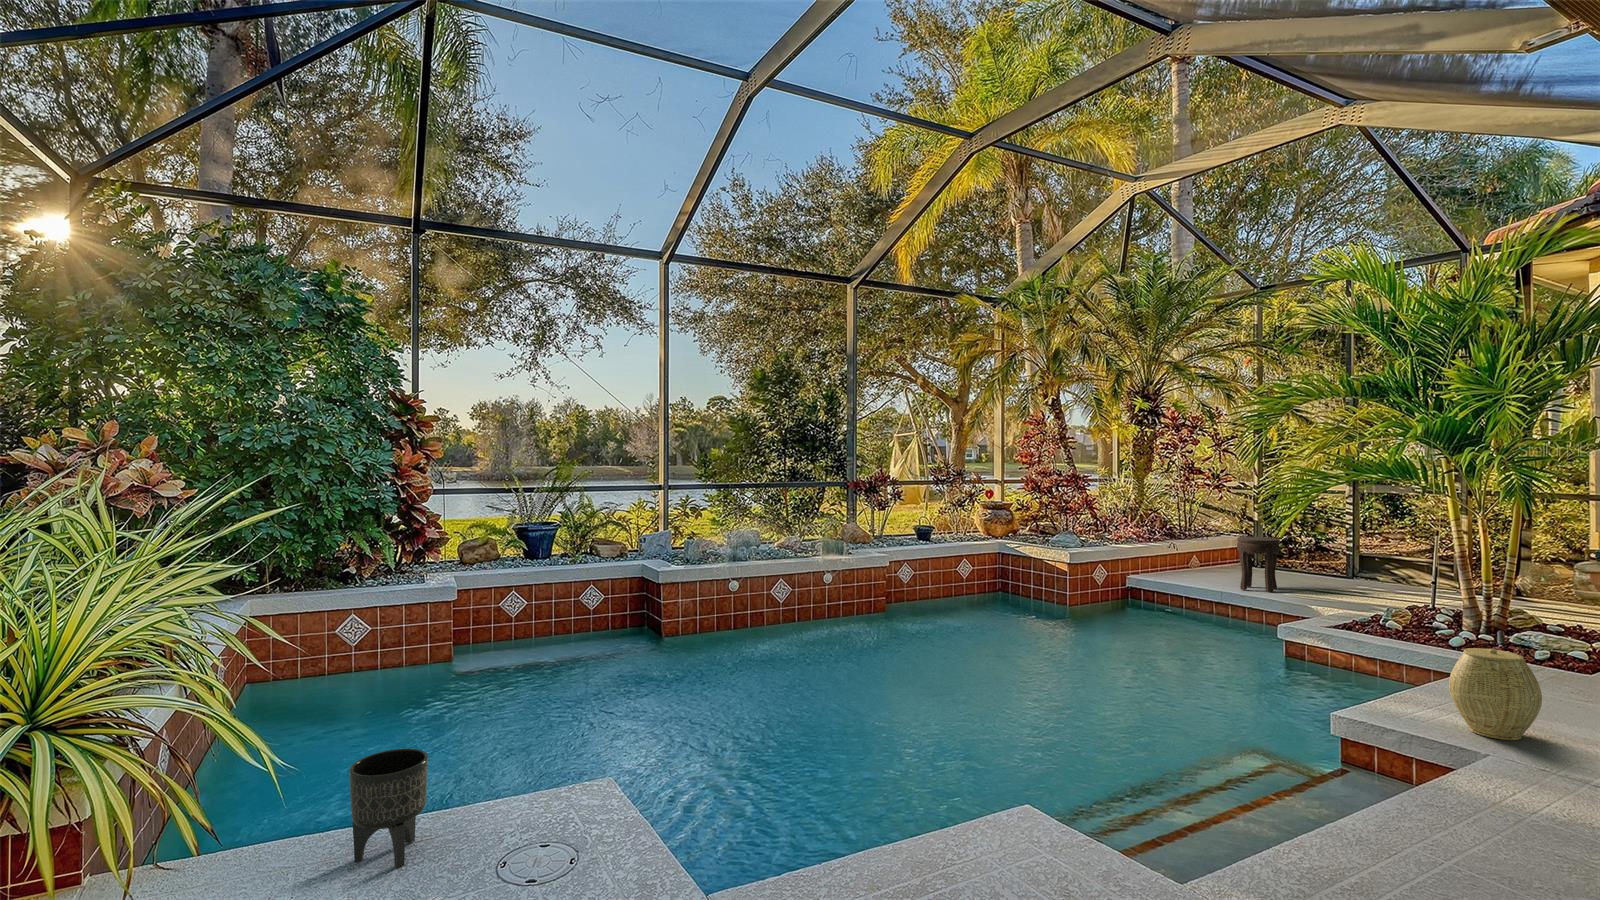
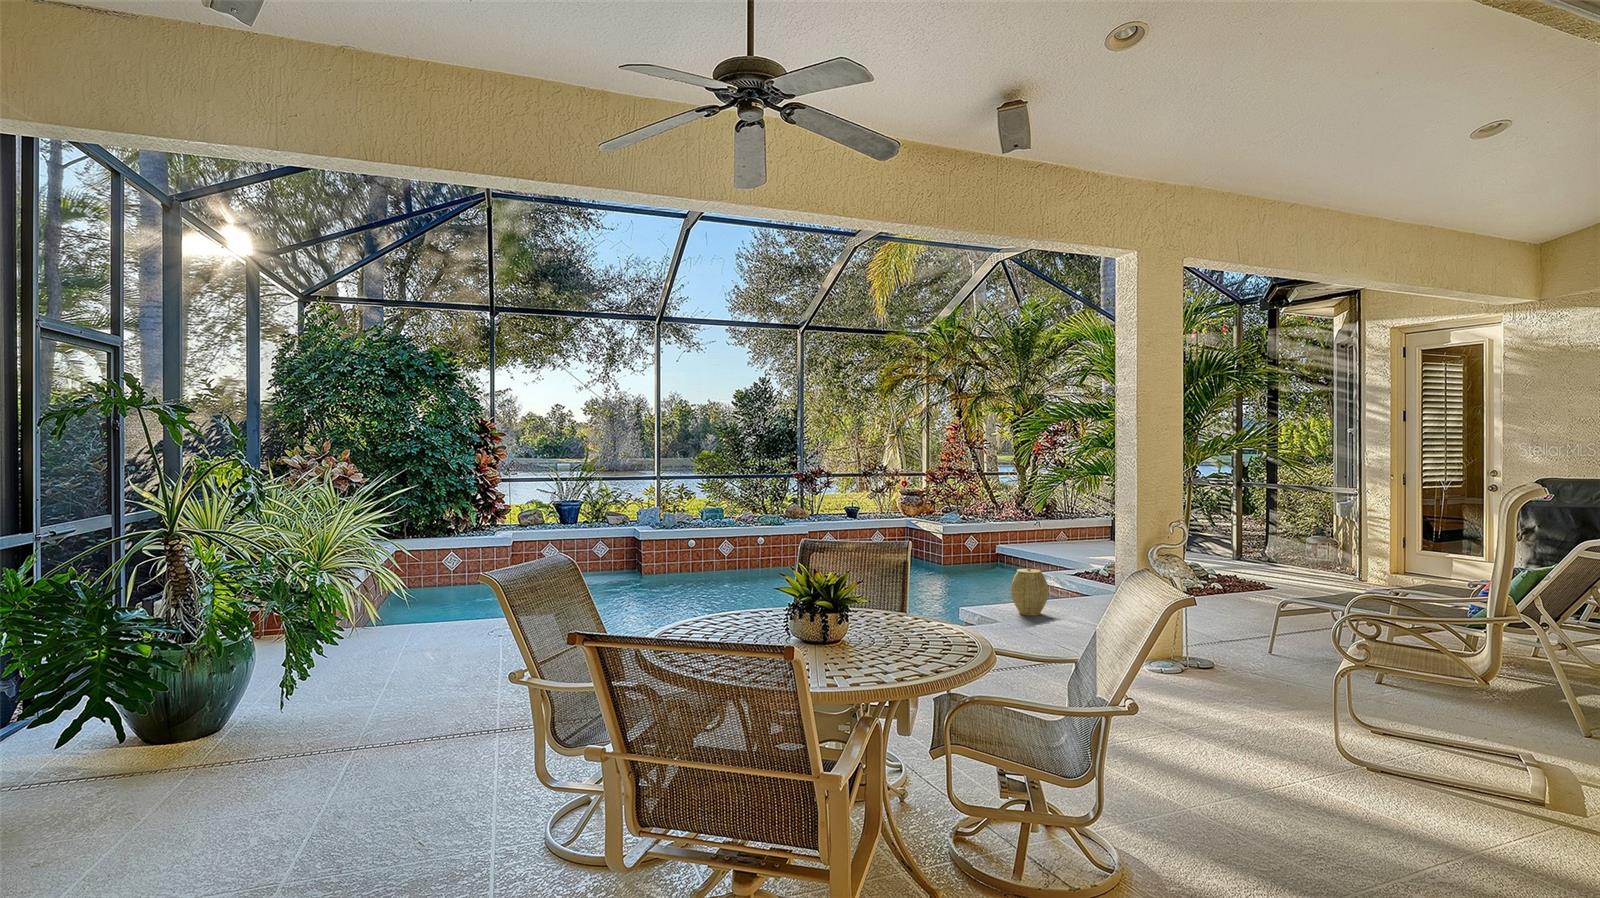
side table: present [1237,537,1280,593] -> none [1063,516,1092,556]
planter: present [349,749,428,868] -> none [451,586,481,629]

